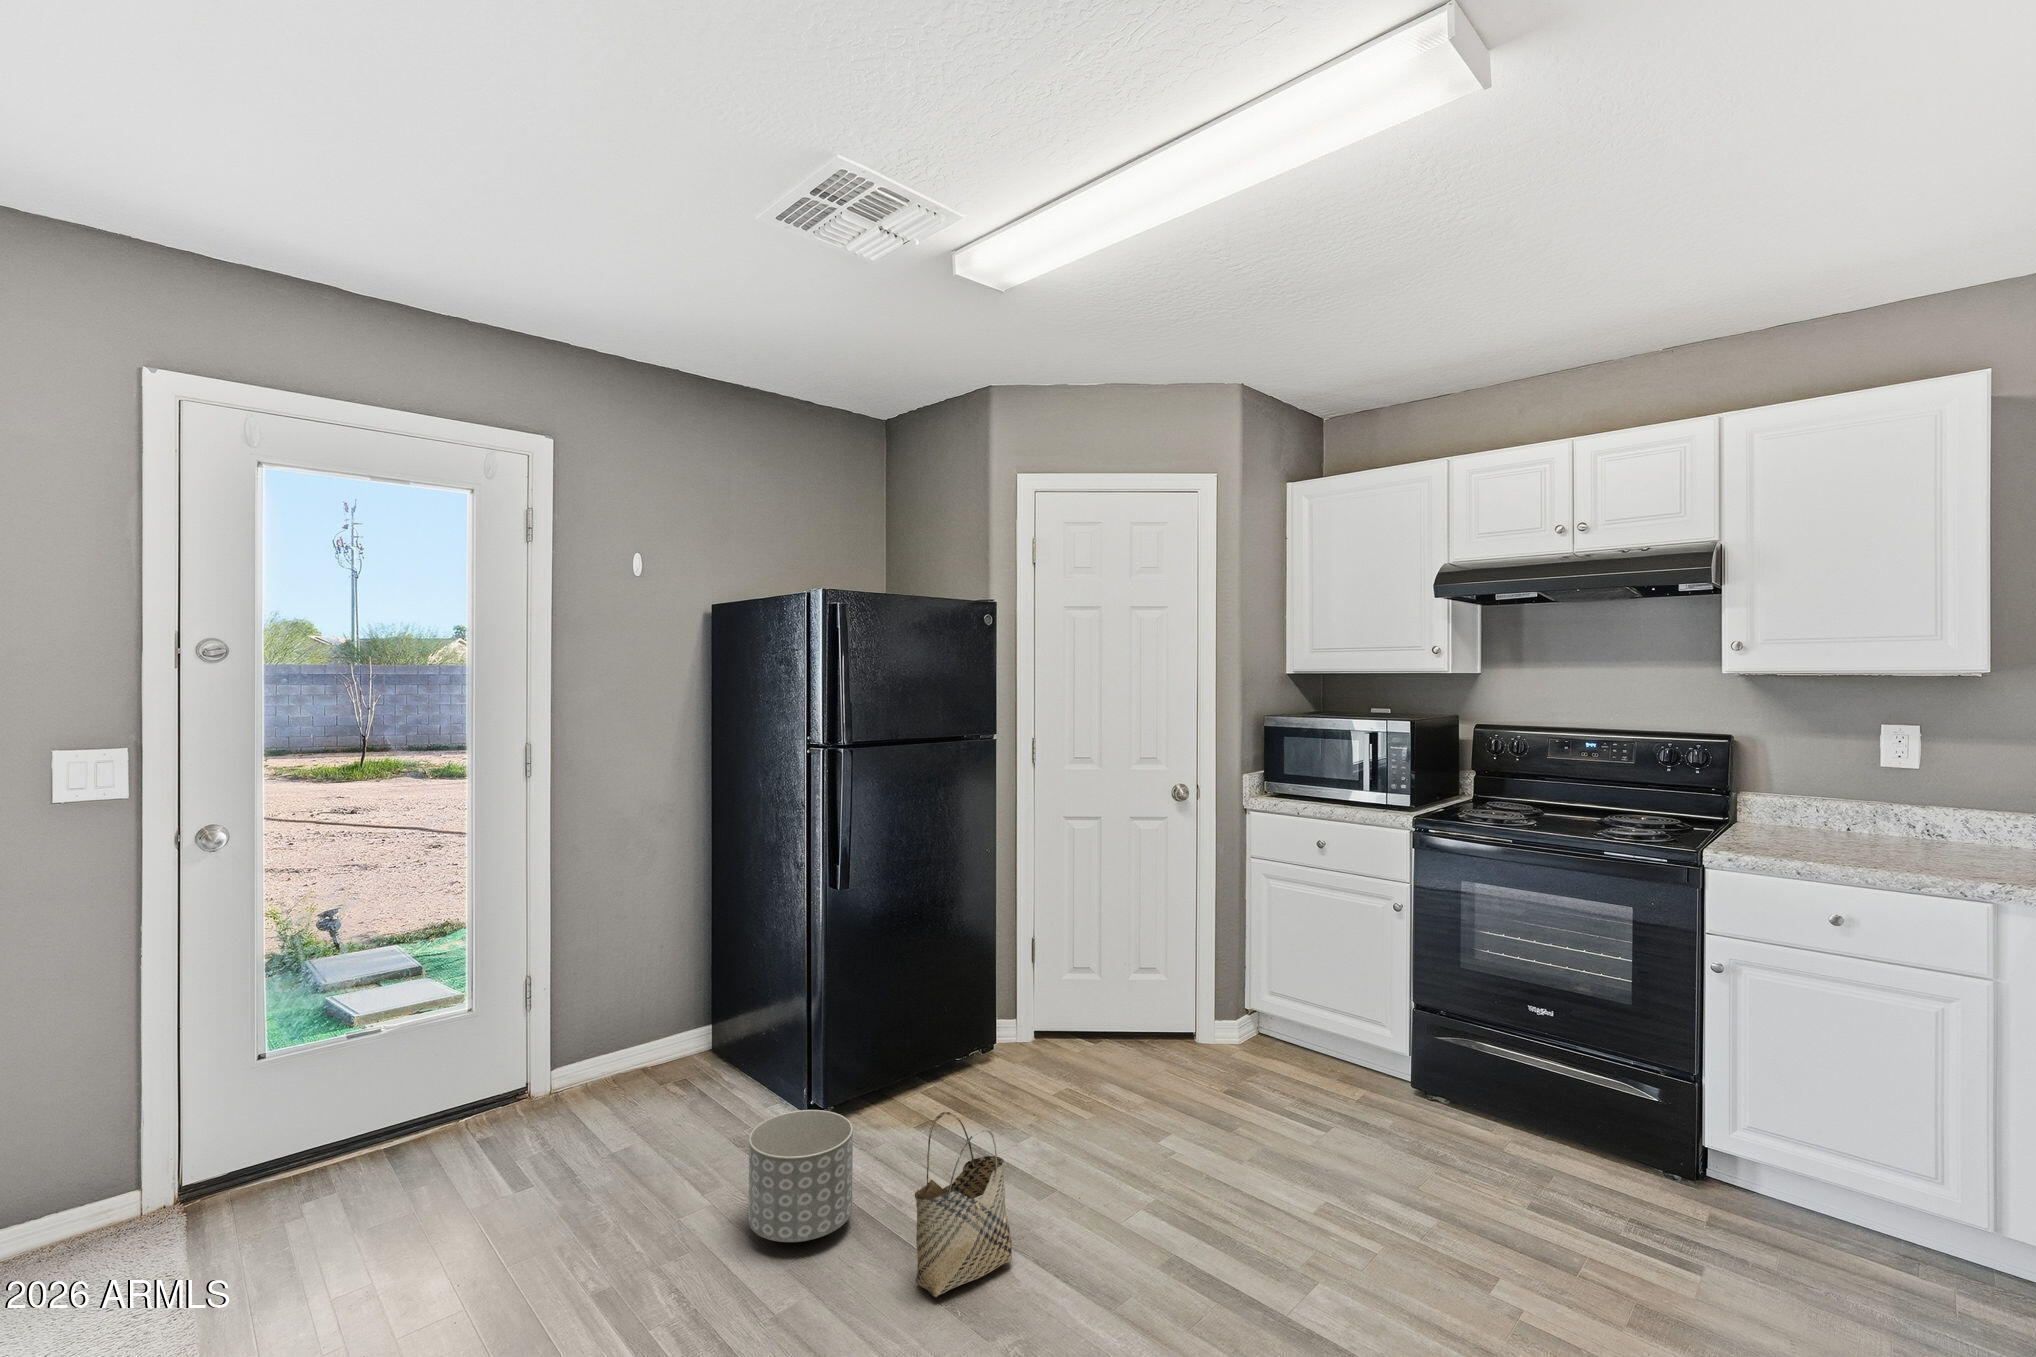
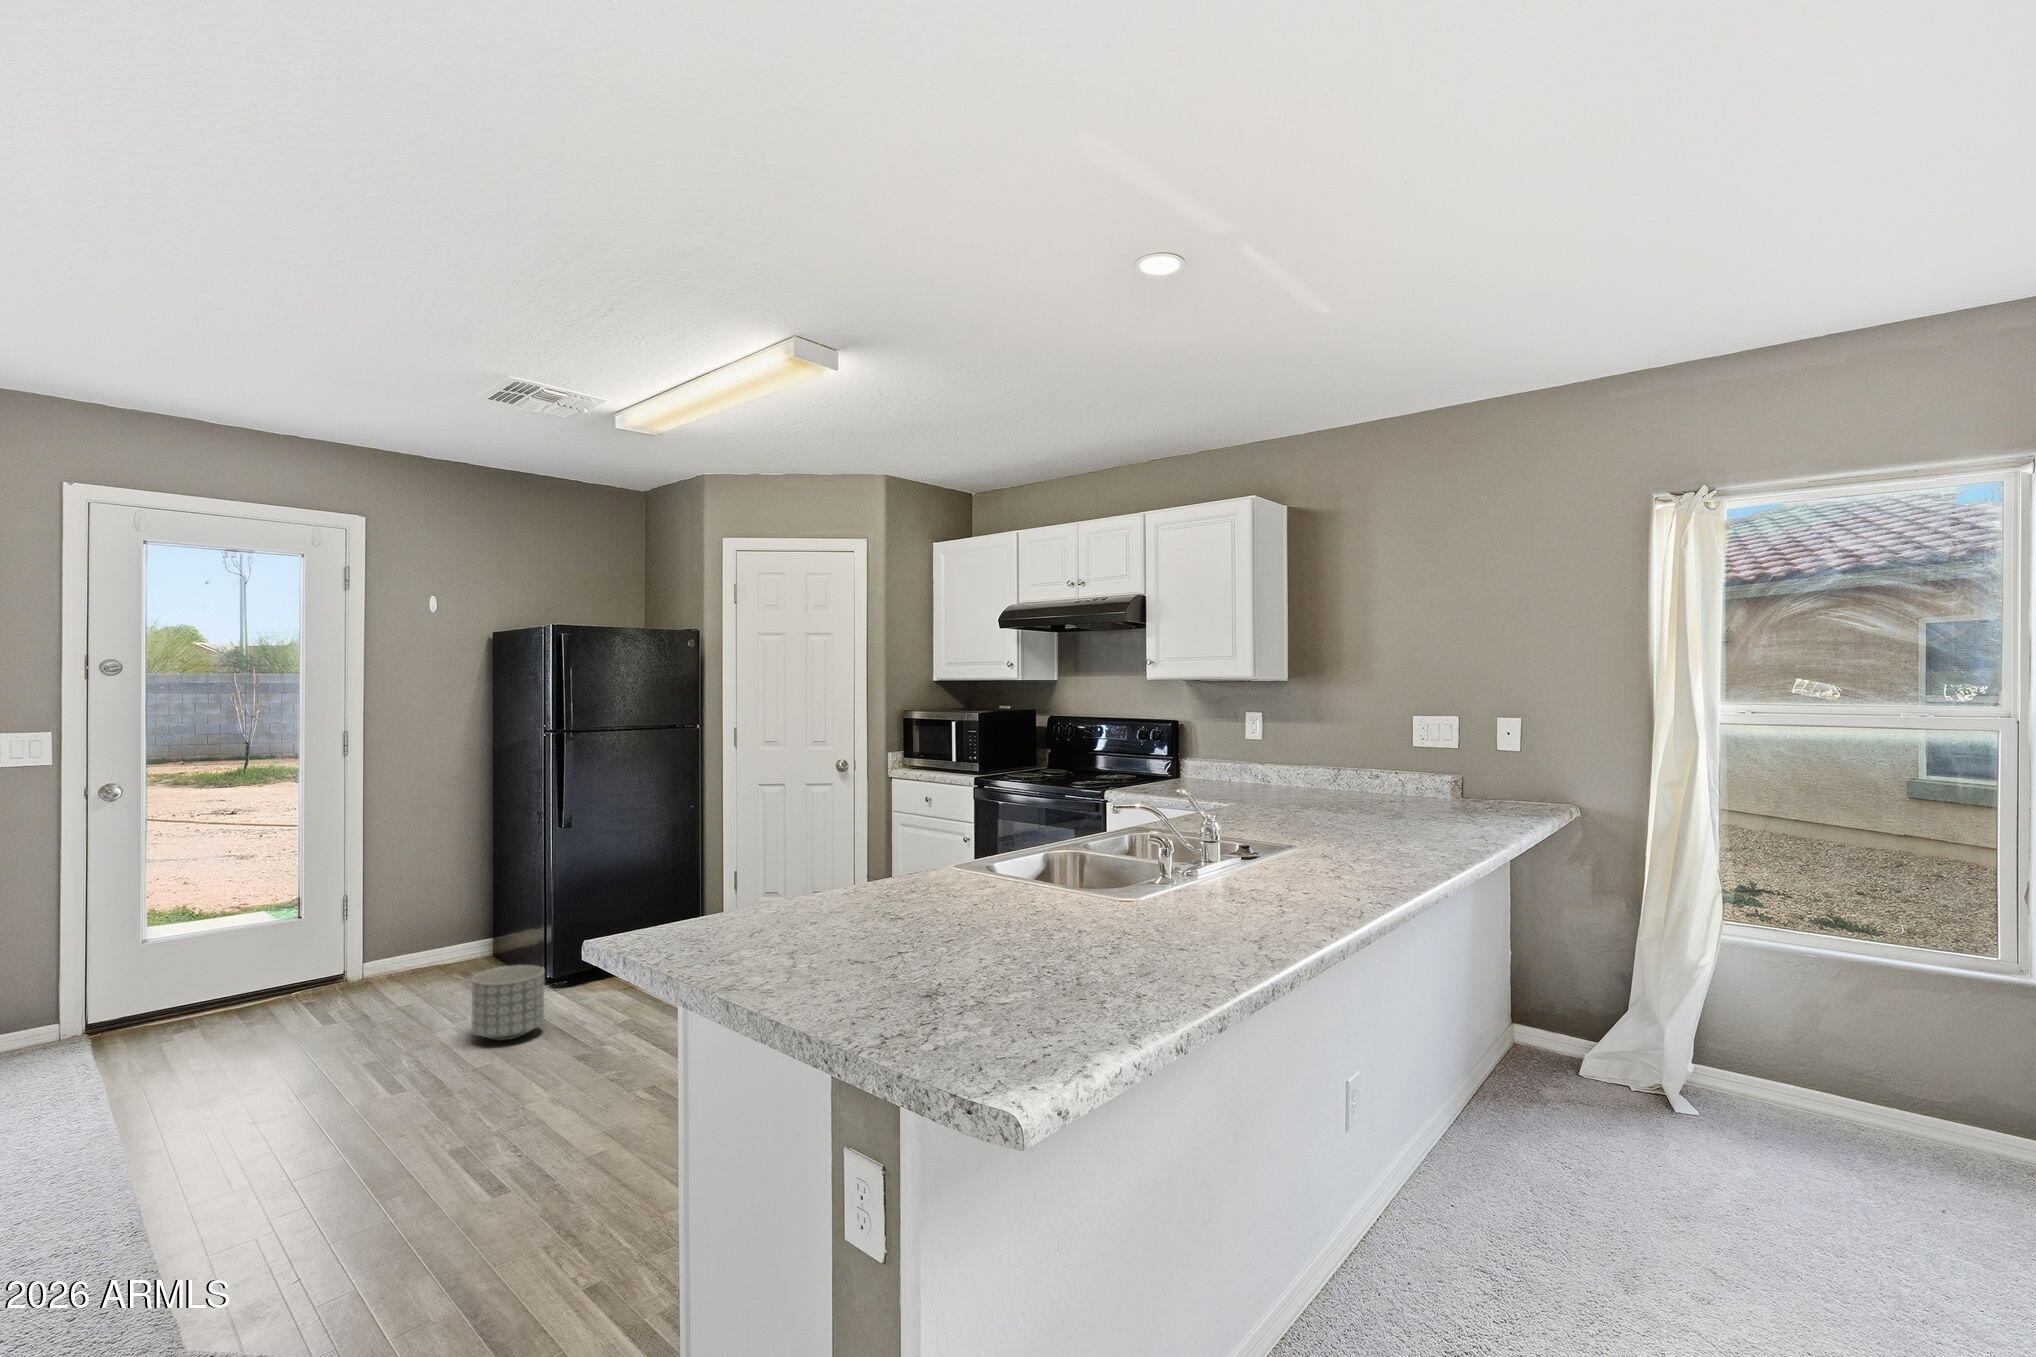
woven basket: present [915,1112,1012,1297] -> none [565,954,635,1057]

